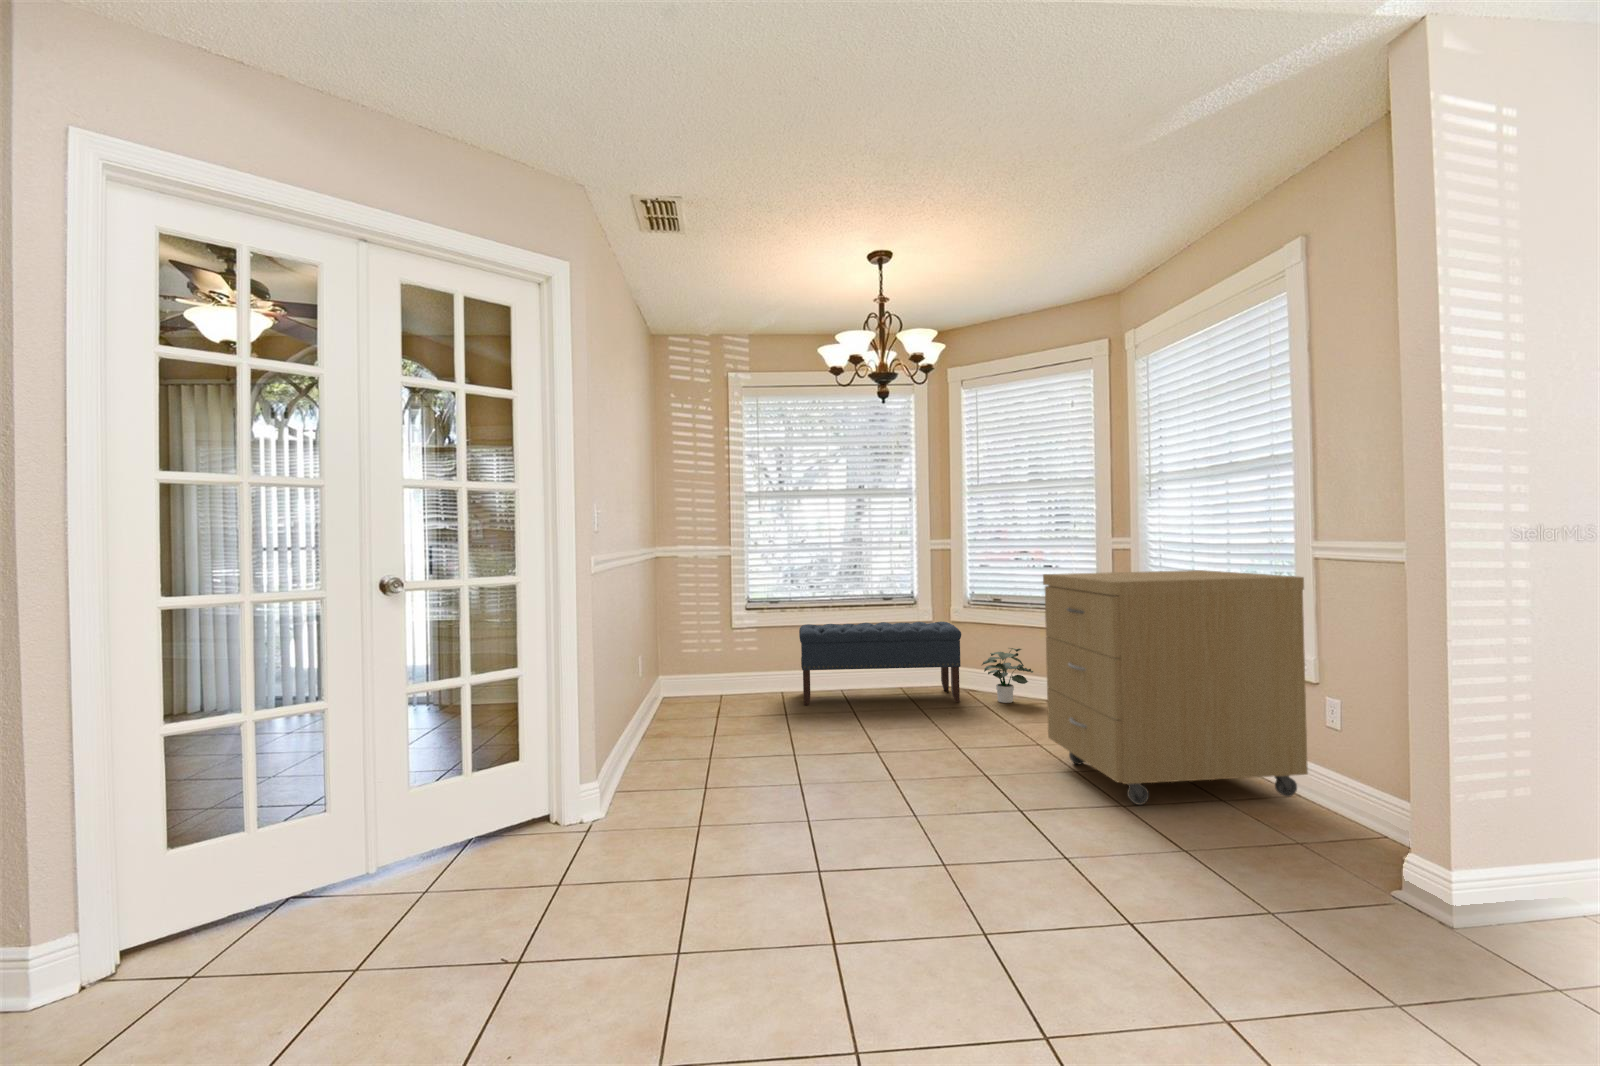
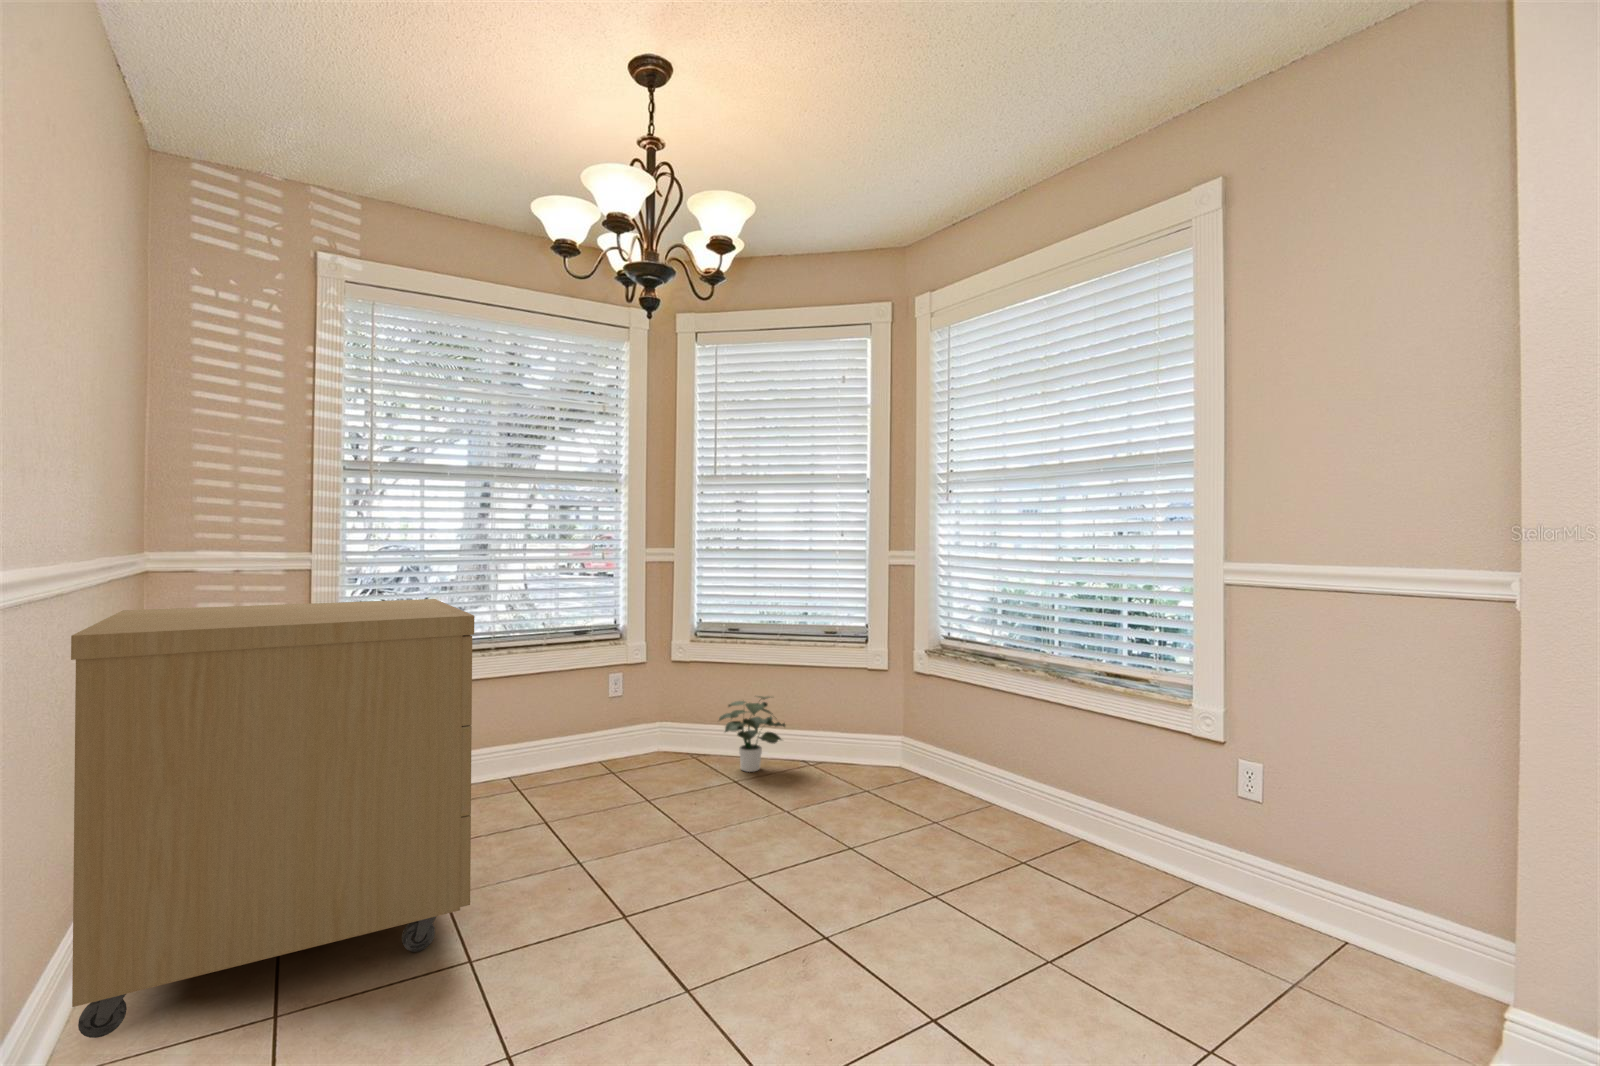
storage cabinet: present [1043,570,1308,805] -> present [71,599,475,1038]
bench: present [799,622,961,705] -> none [439,663,698,817]

